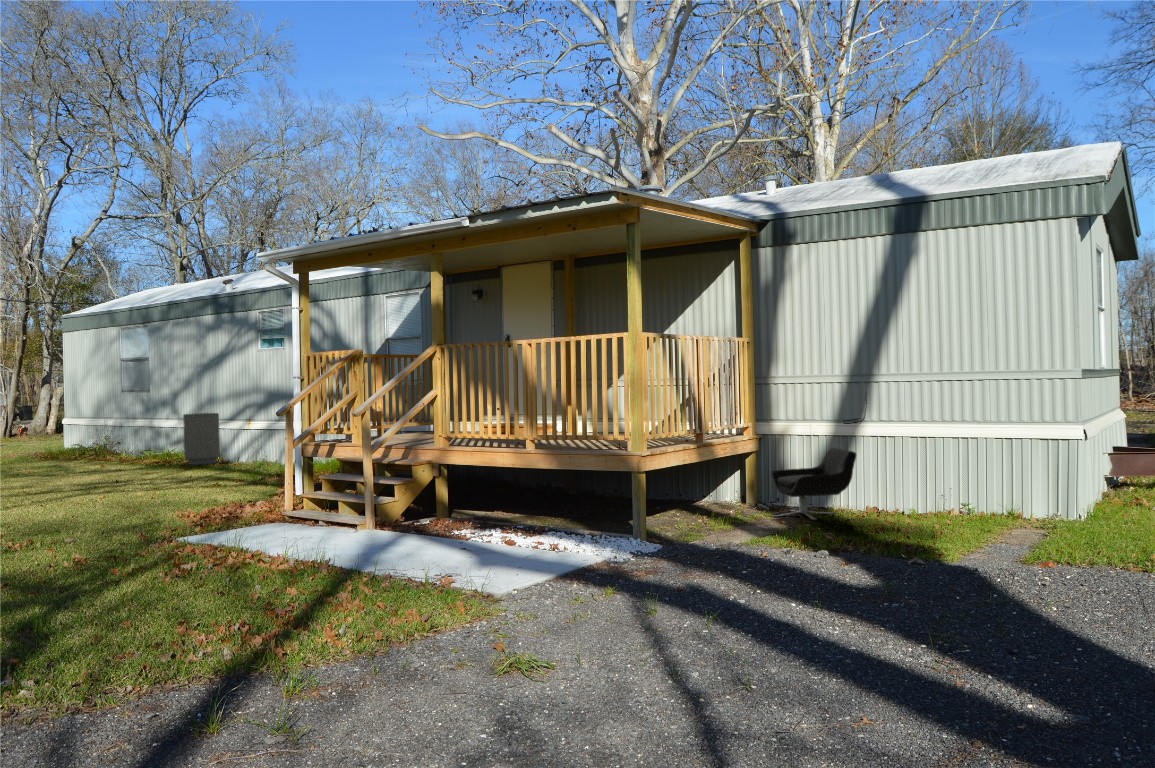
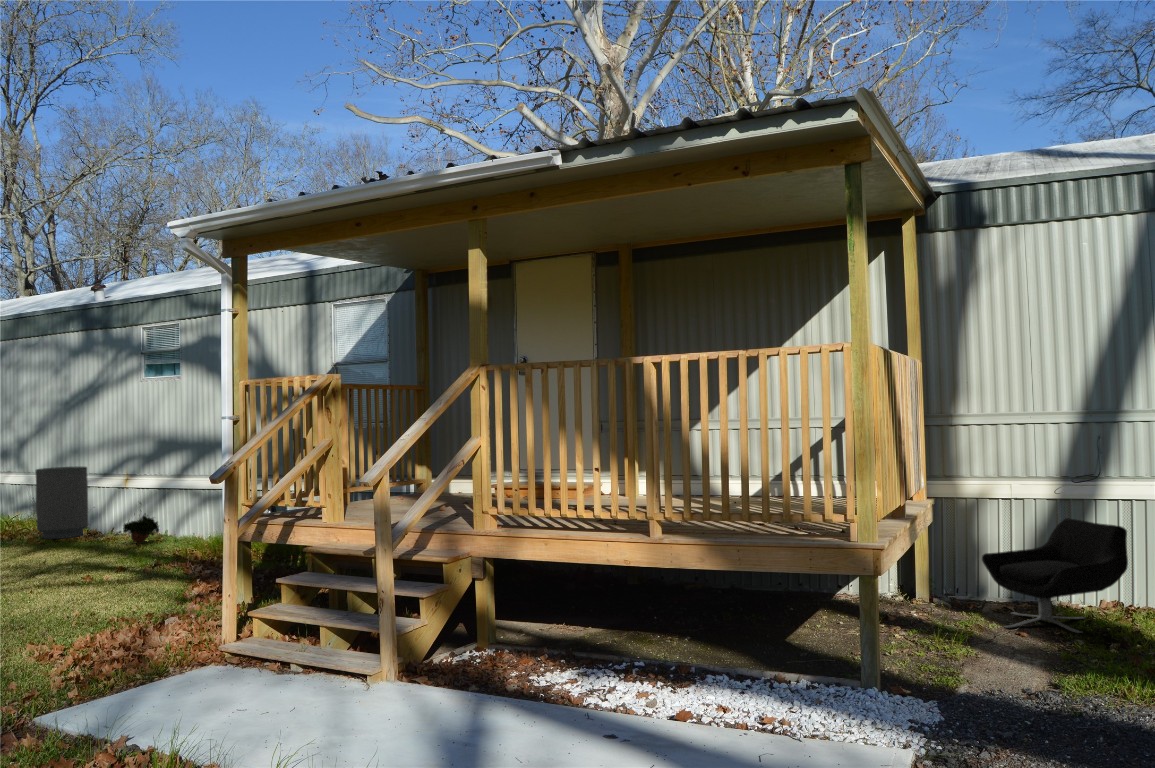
potted plant: none [236,448,269,469] -> present [116,516,159,544]

